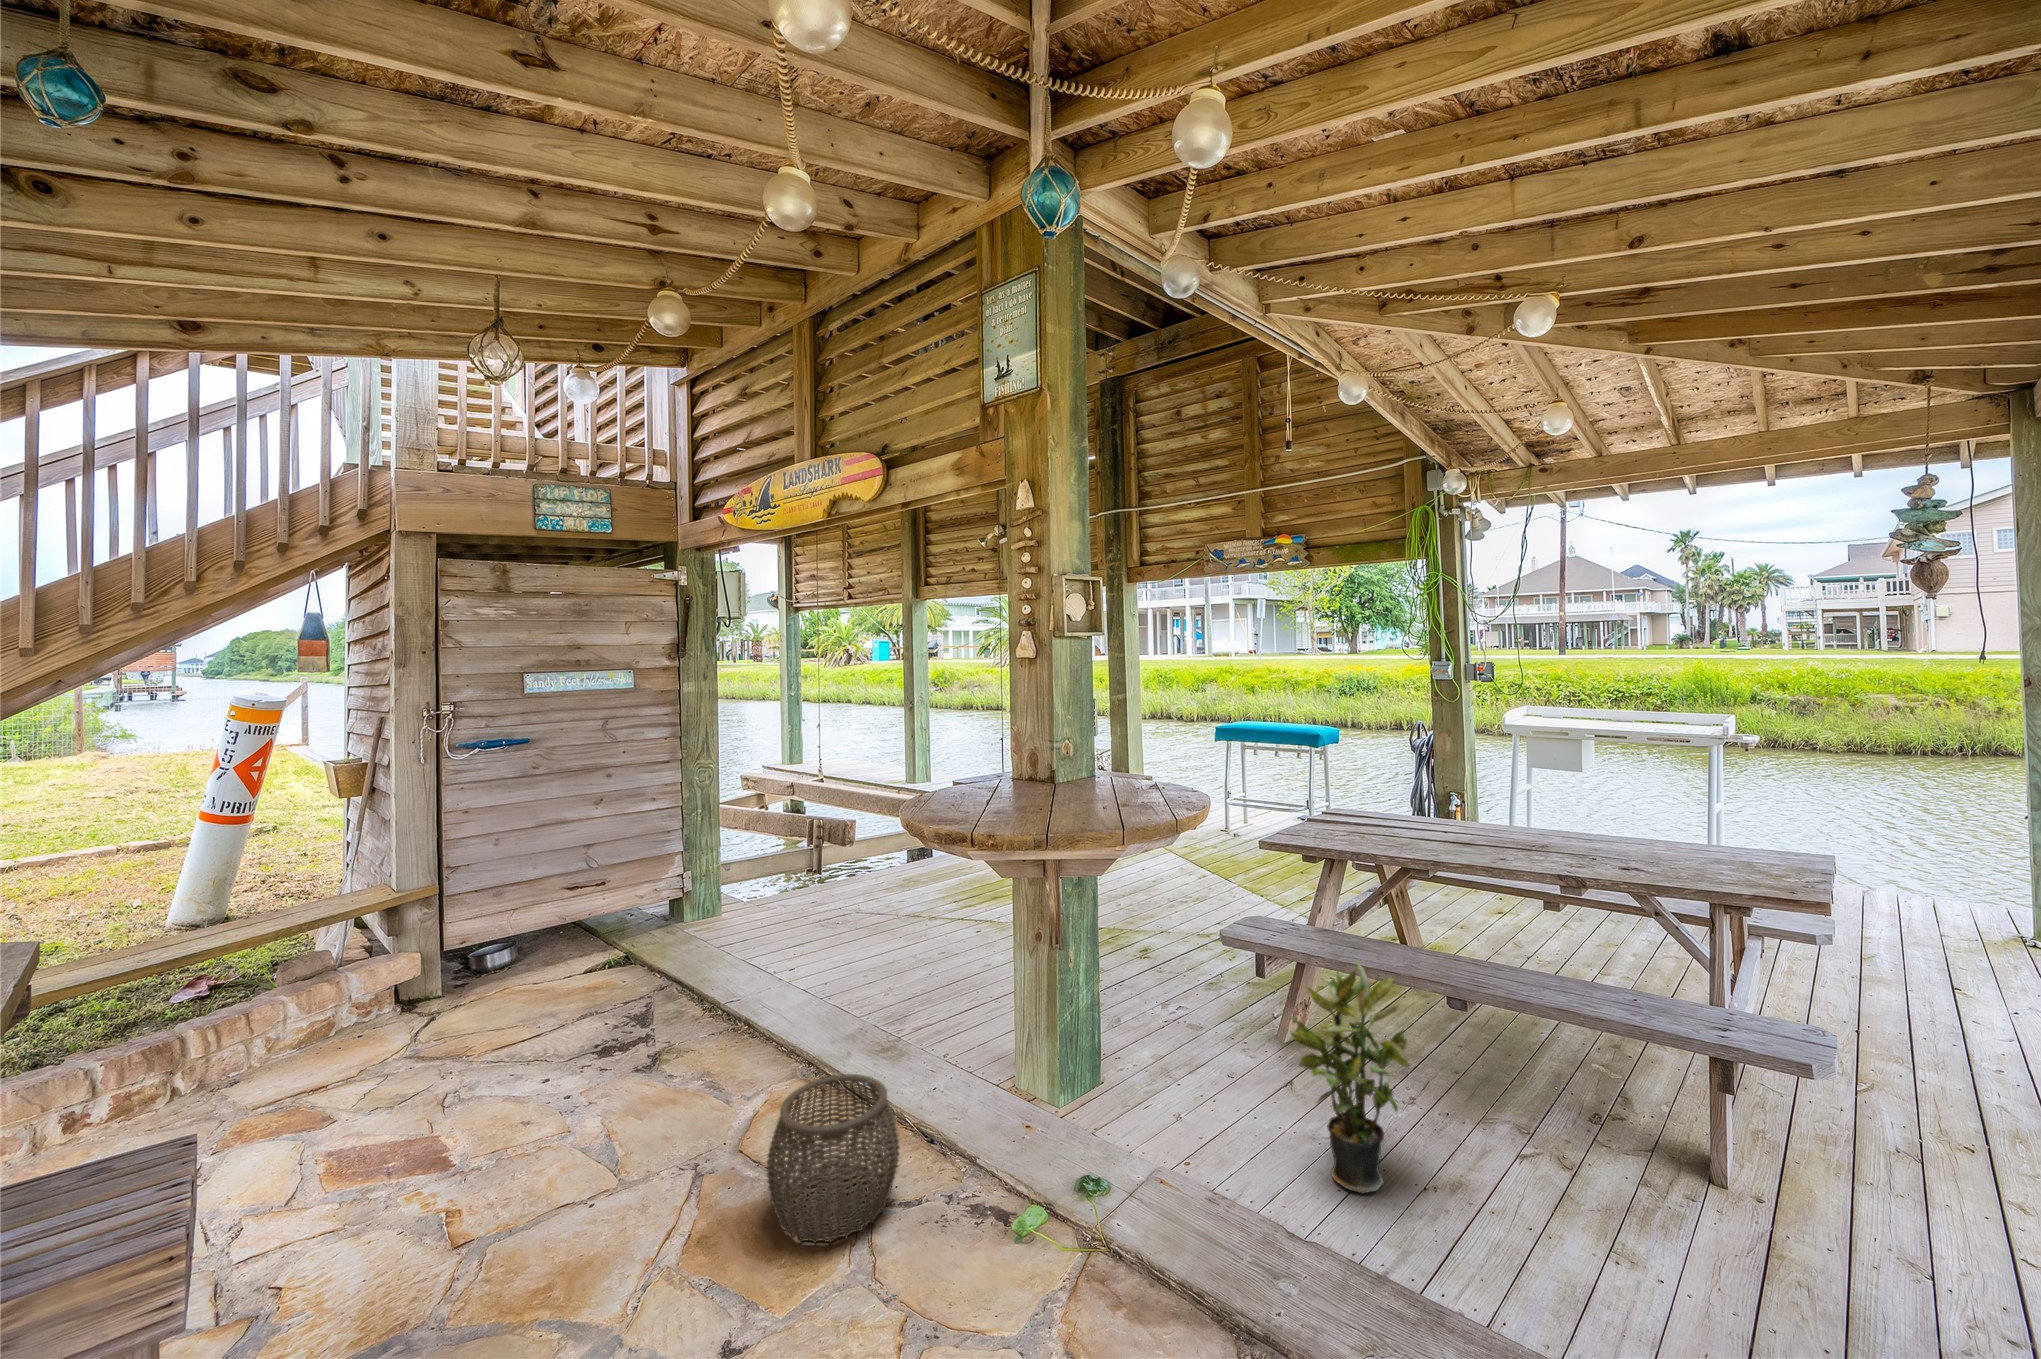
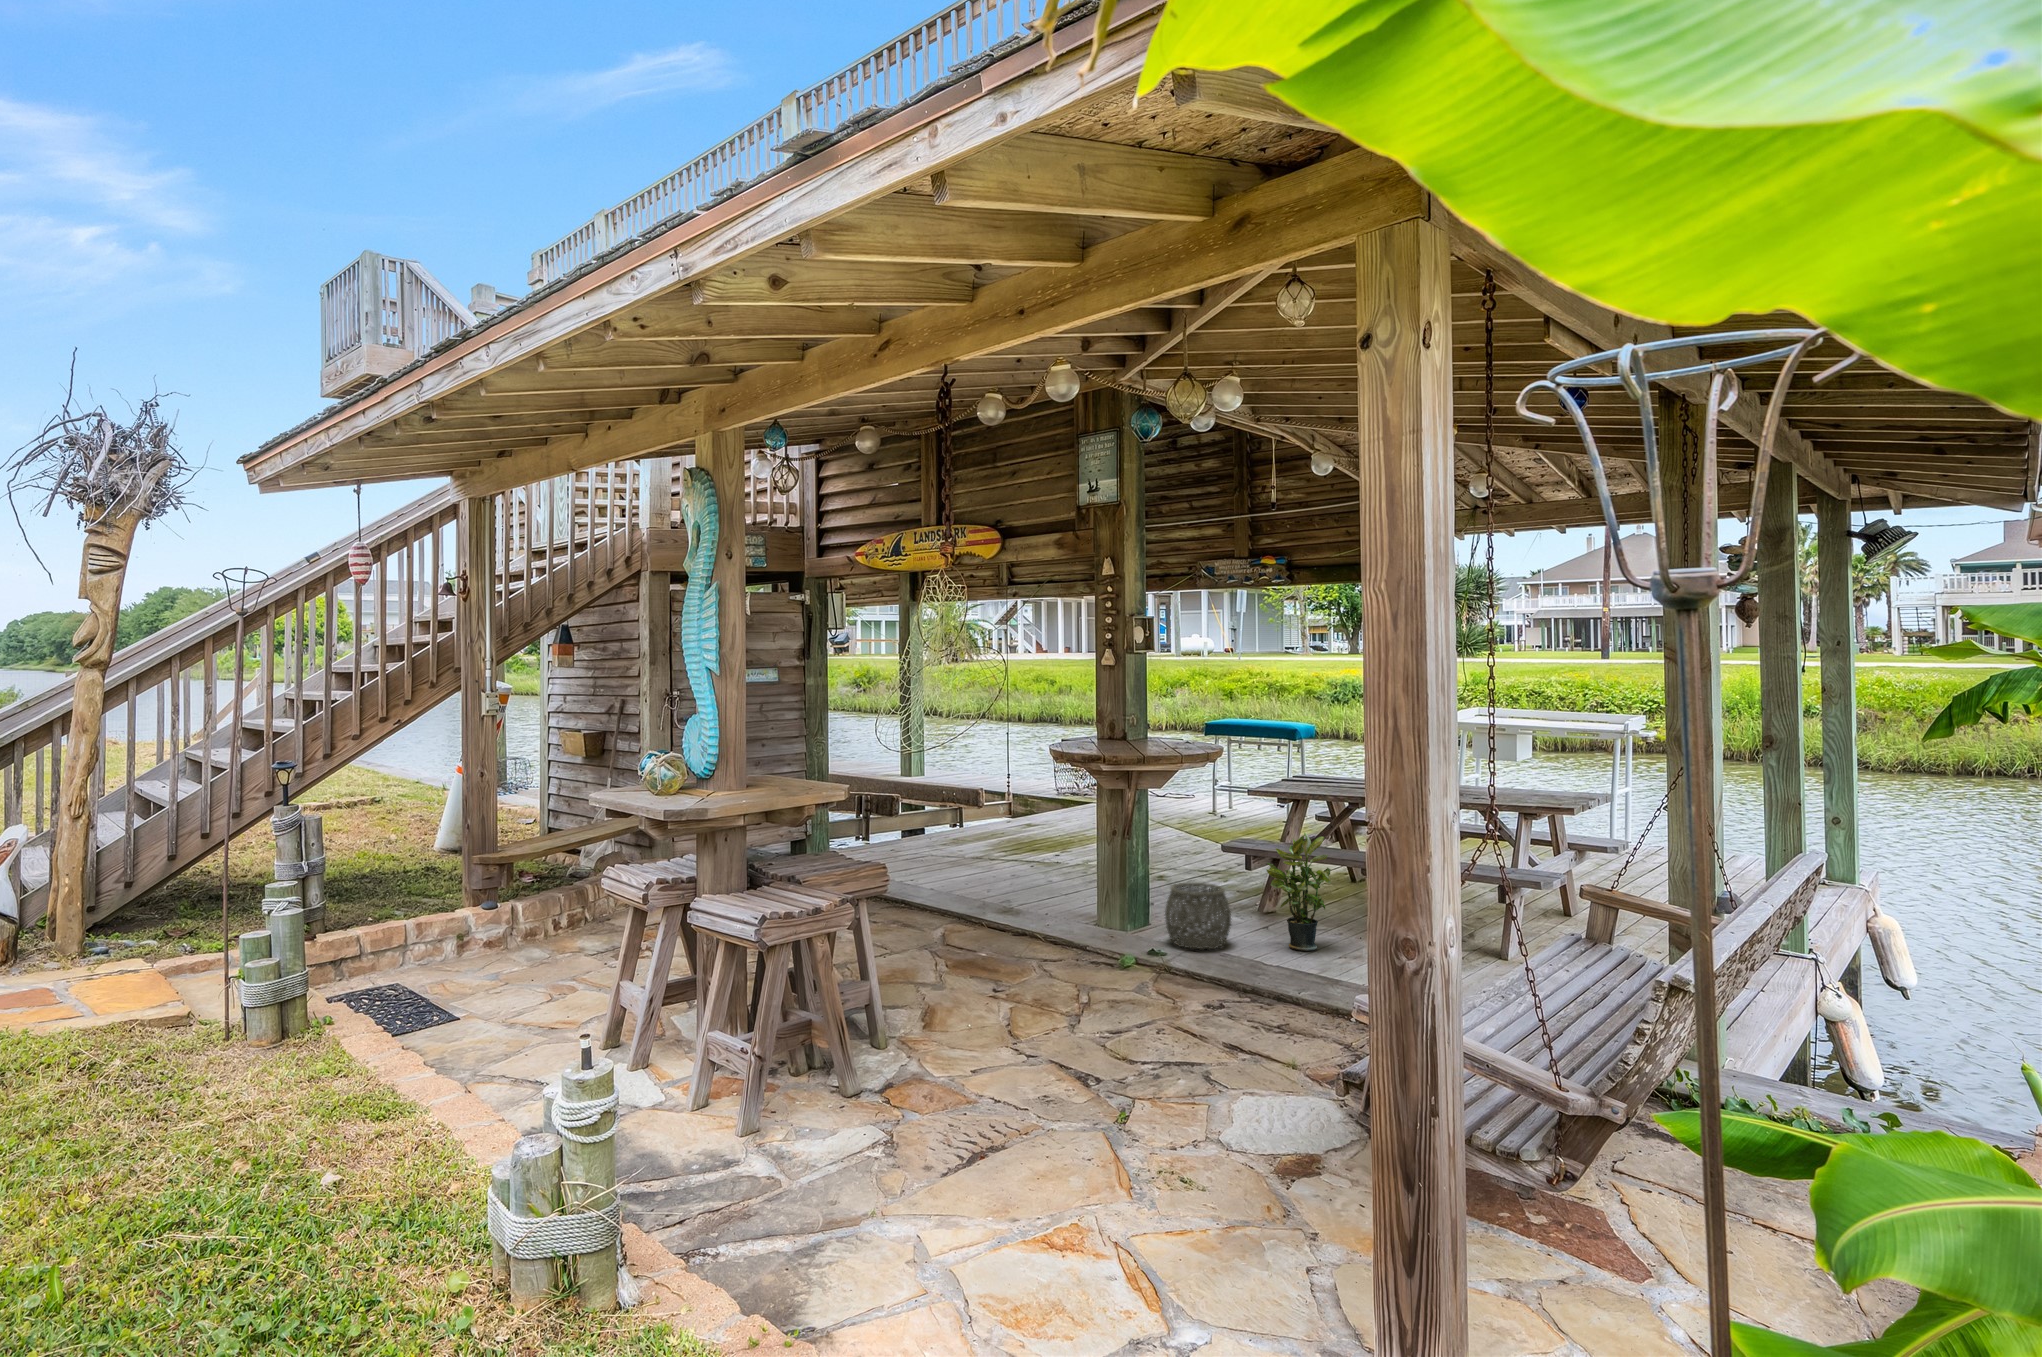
woven basket: present [766,1074,900,1243] -> present [1165,883,1231,949]

